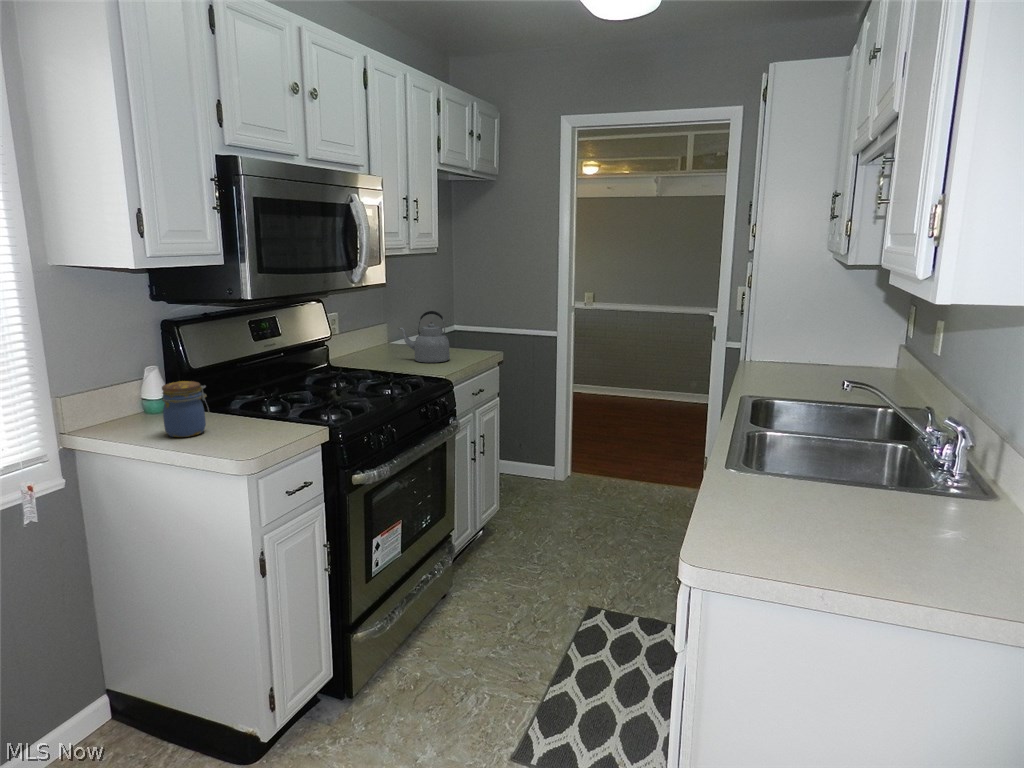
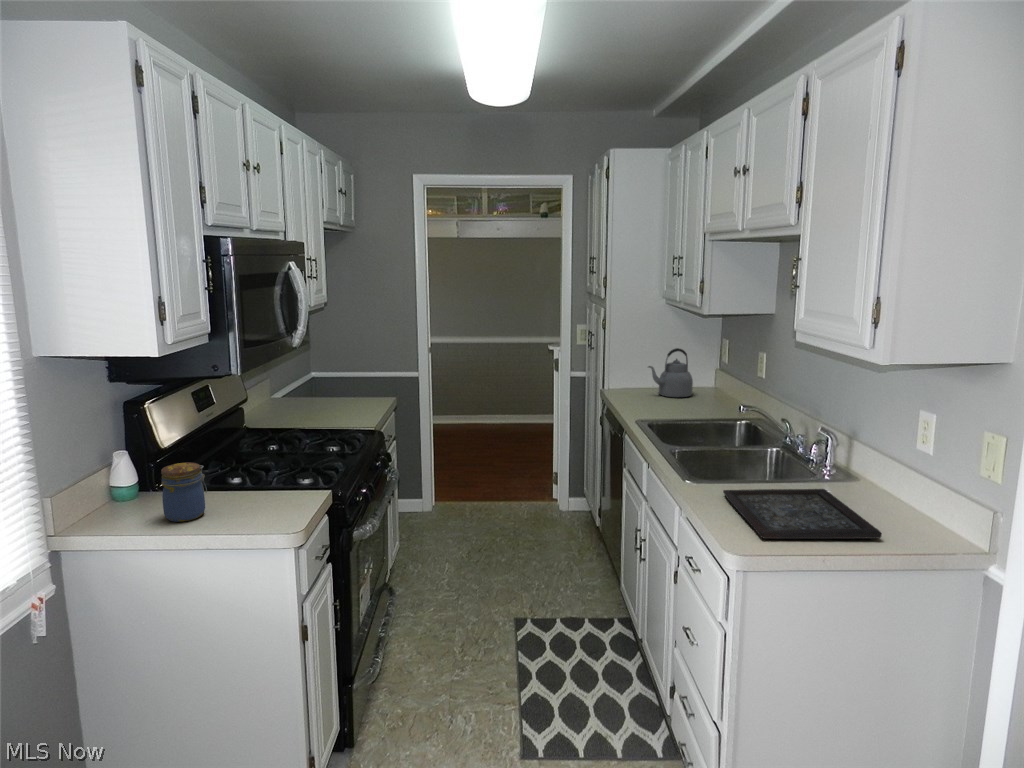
kettle: present [398,311,450,363] -> present [648,348,693,397]
tray: none [756,484,960,585] -> present [723,489,882,539]

